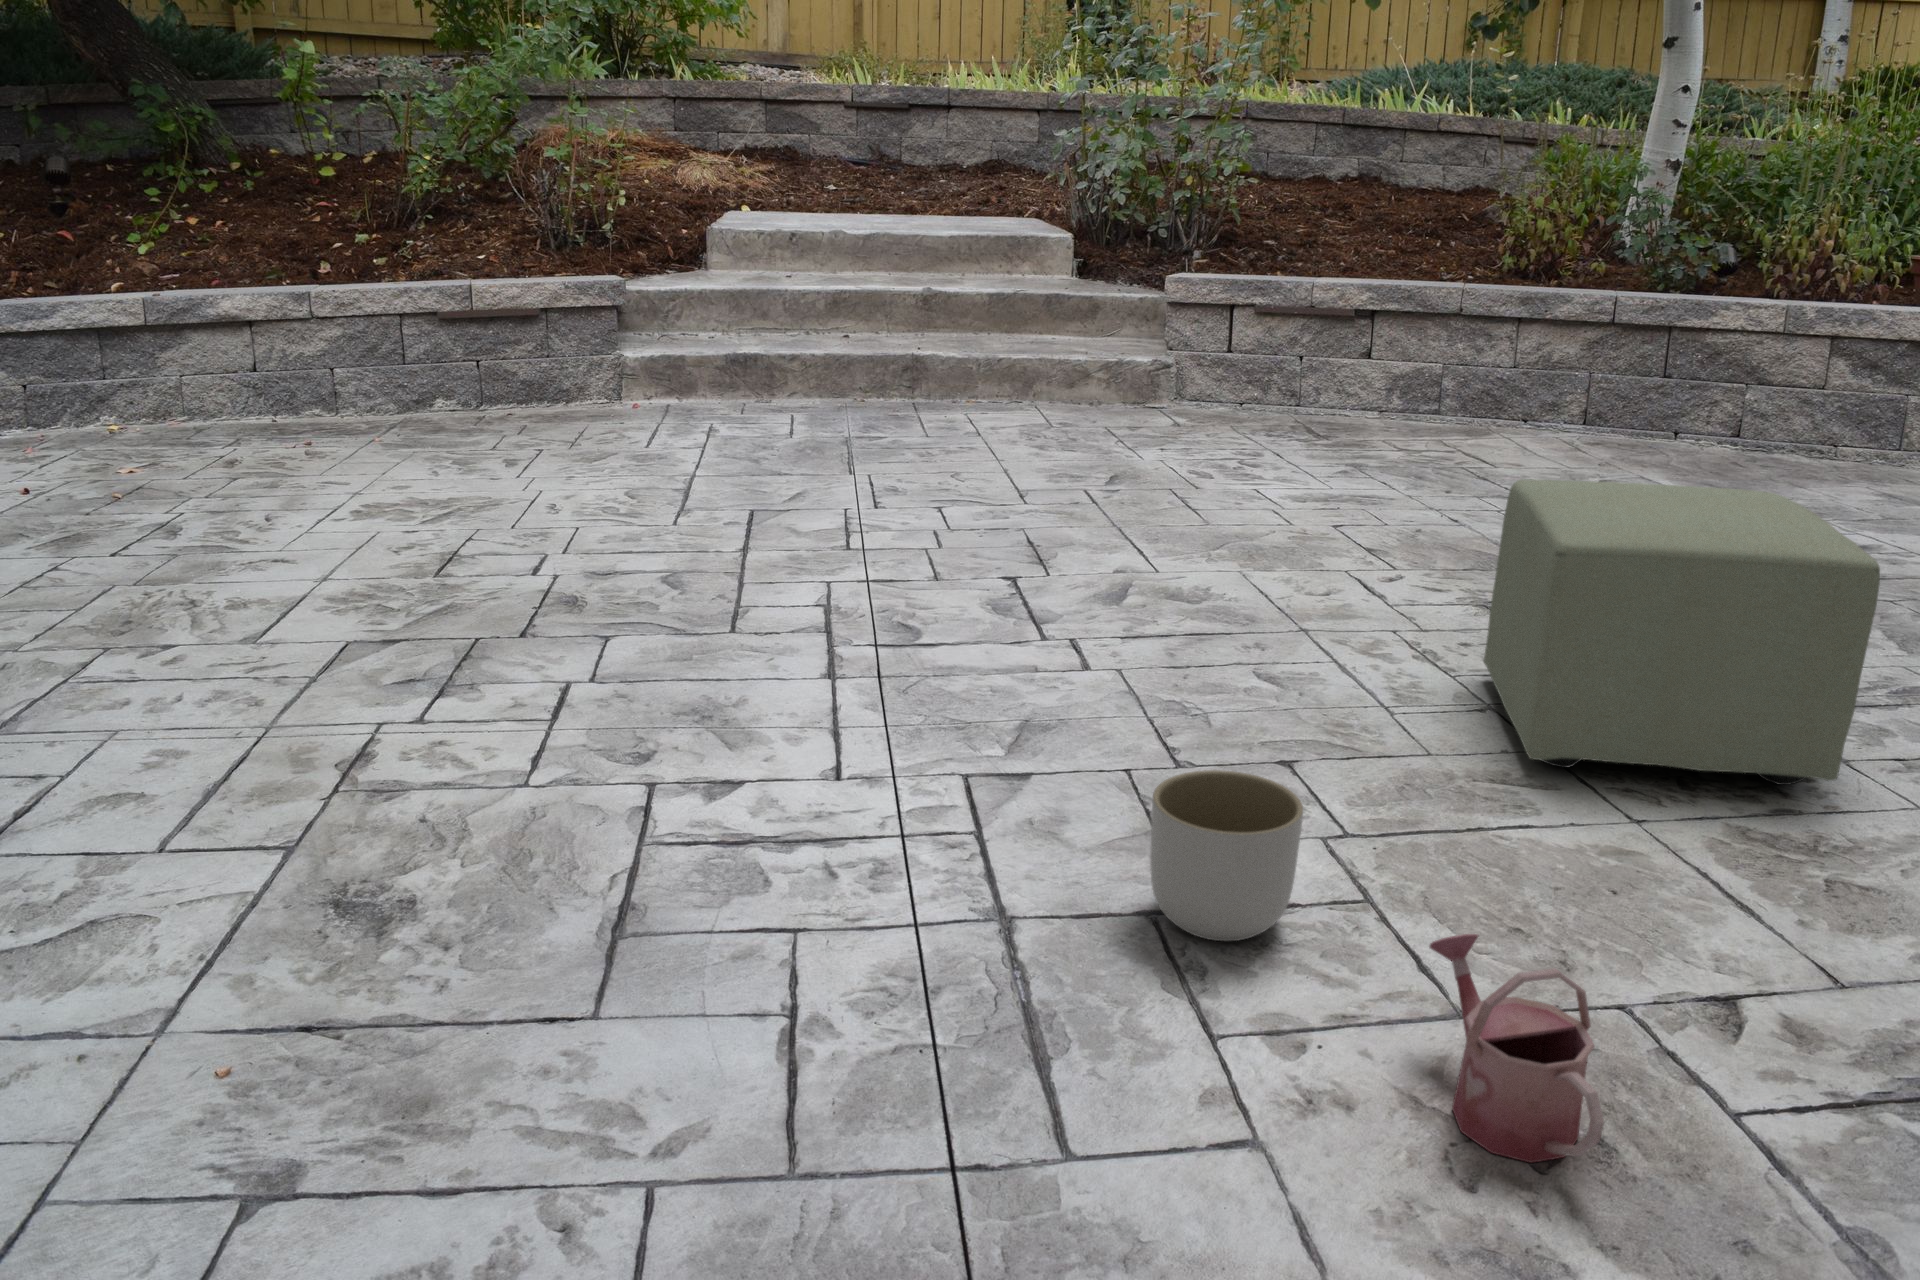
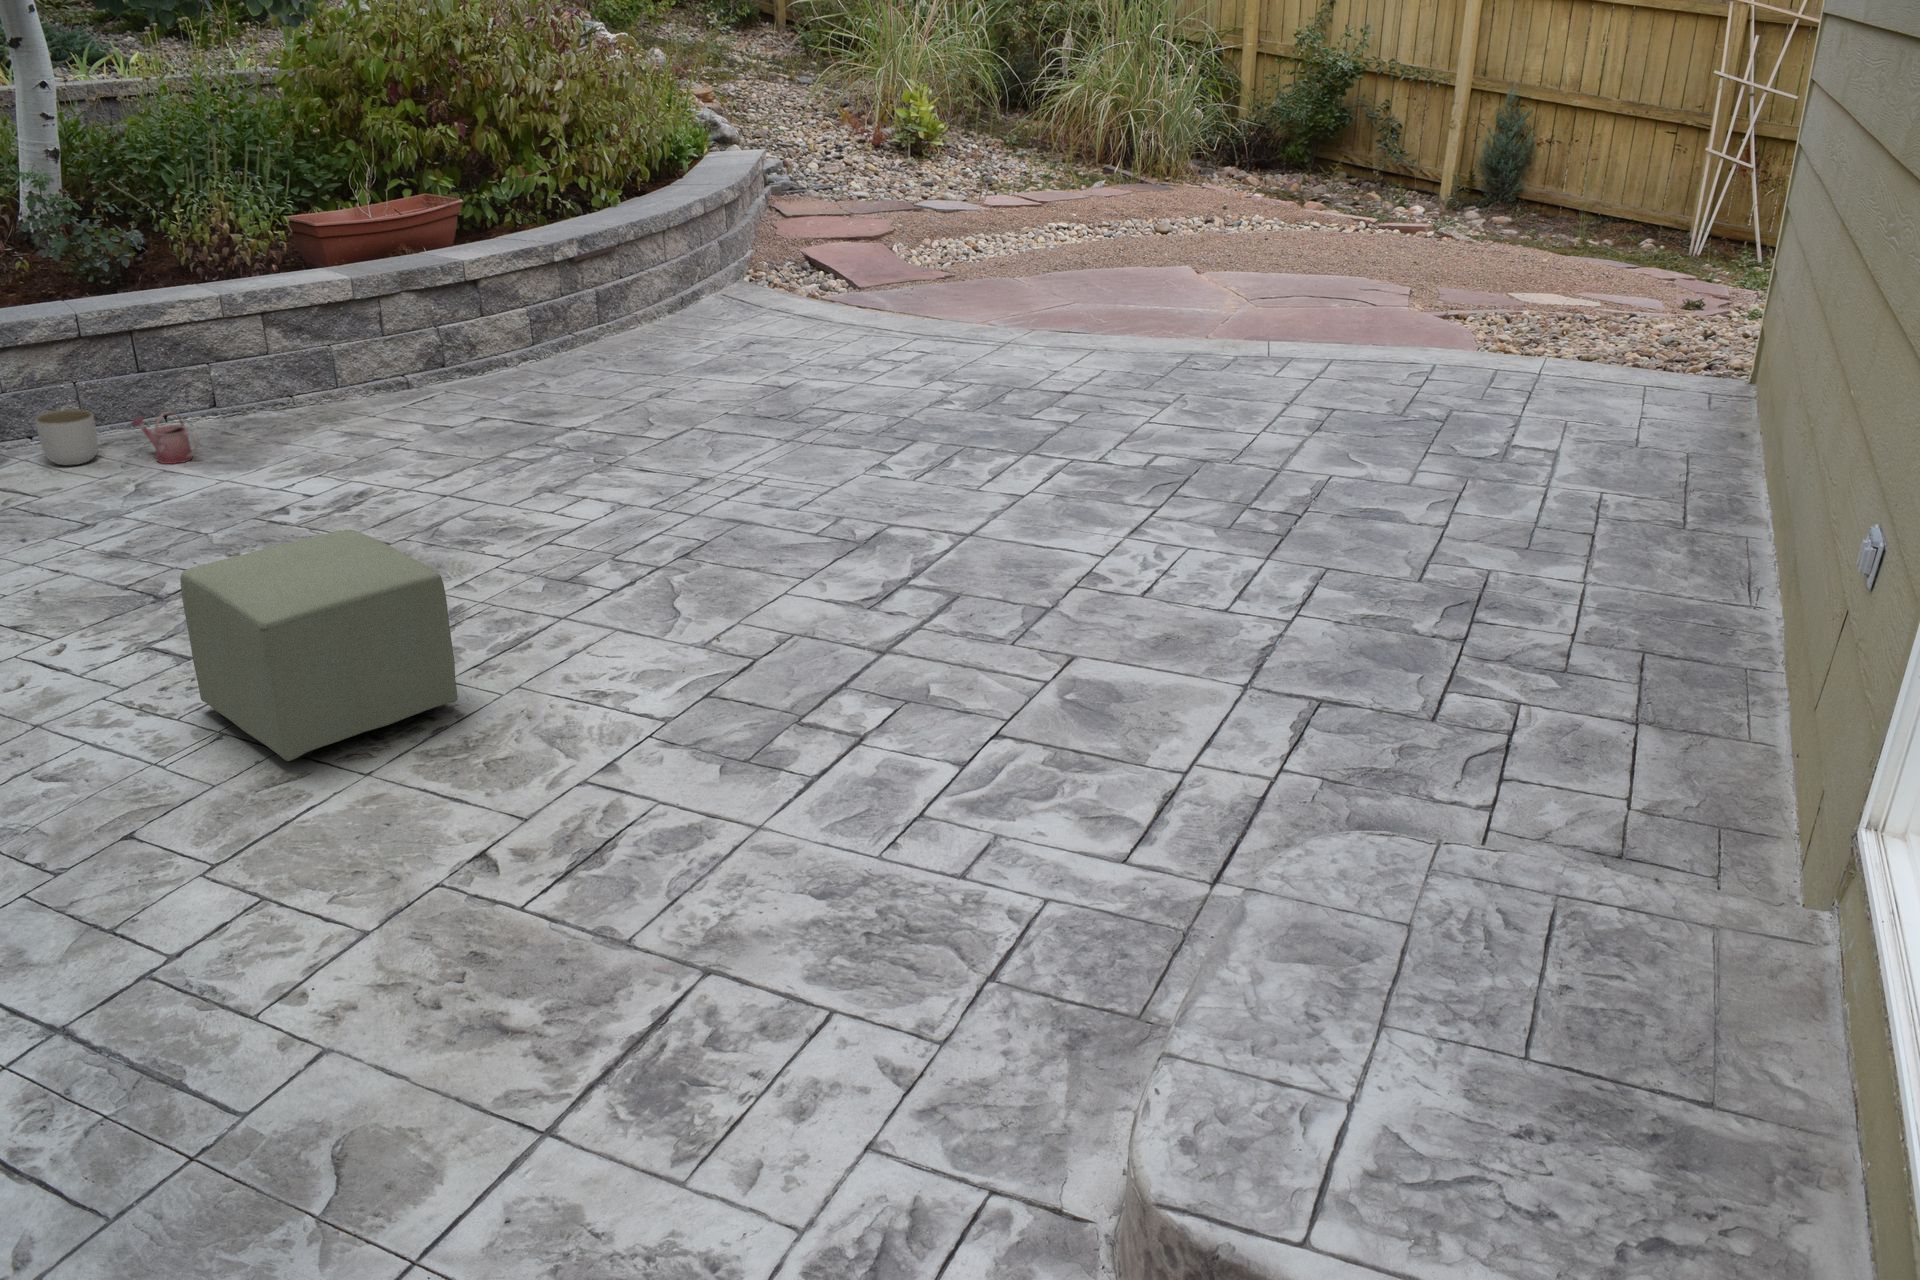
planter: present [1150,770,1303,941] -> present [35,409,98,465]
watering can: present [1430,934,1604,1163] -> present [131,411,198,464]

